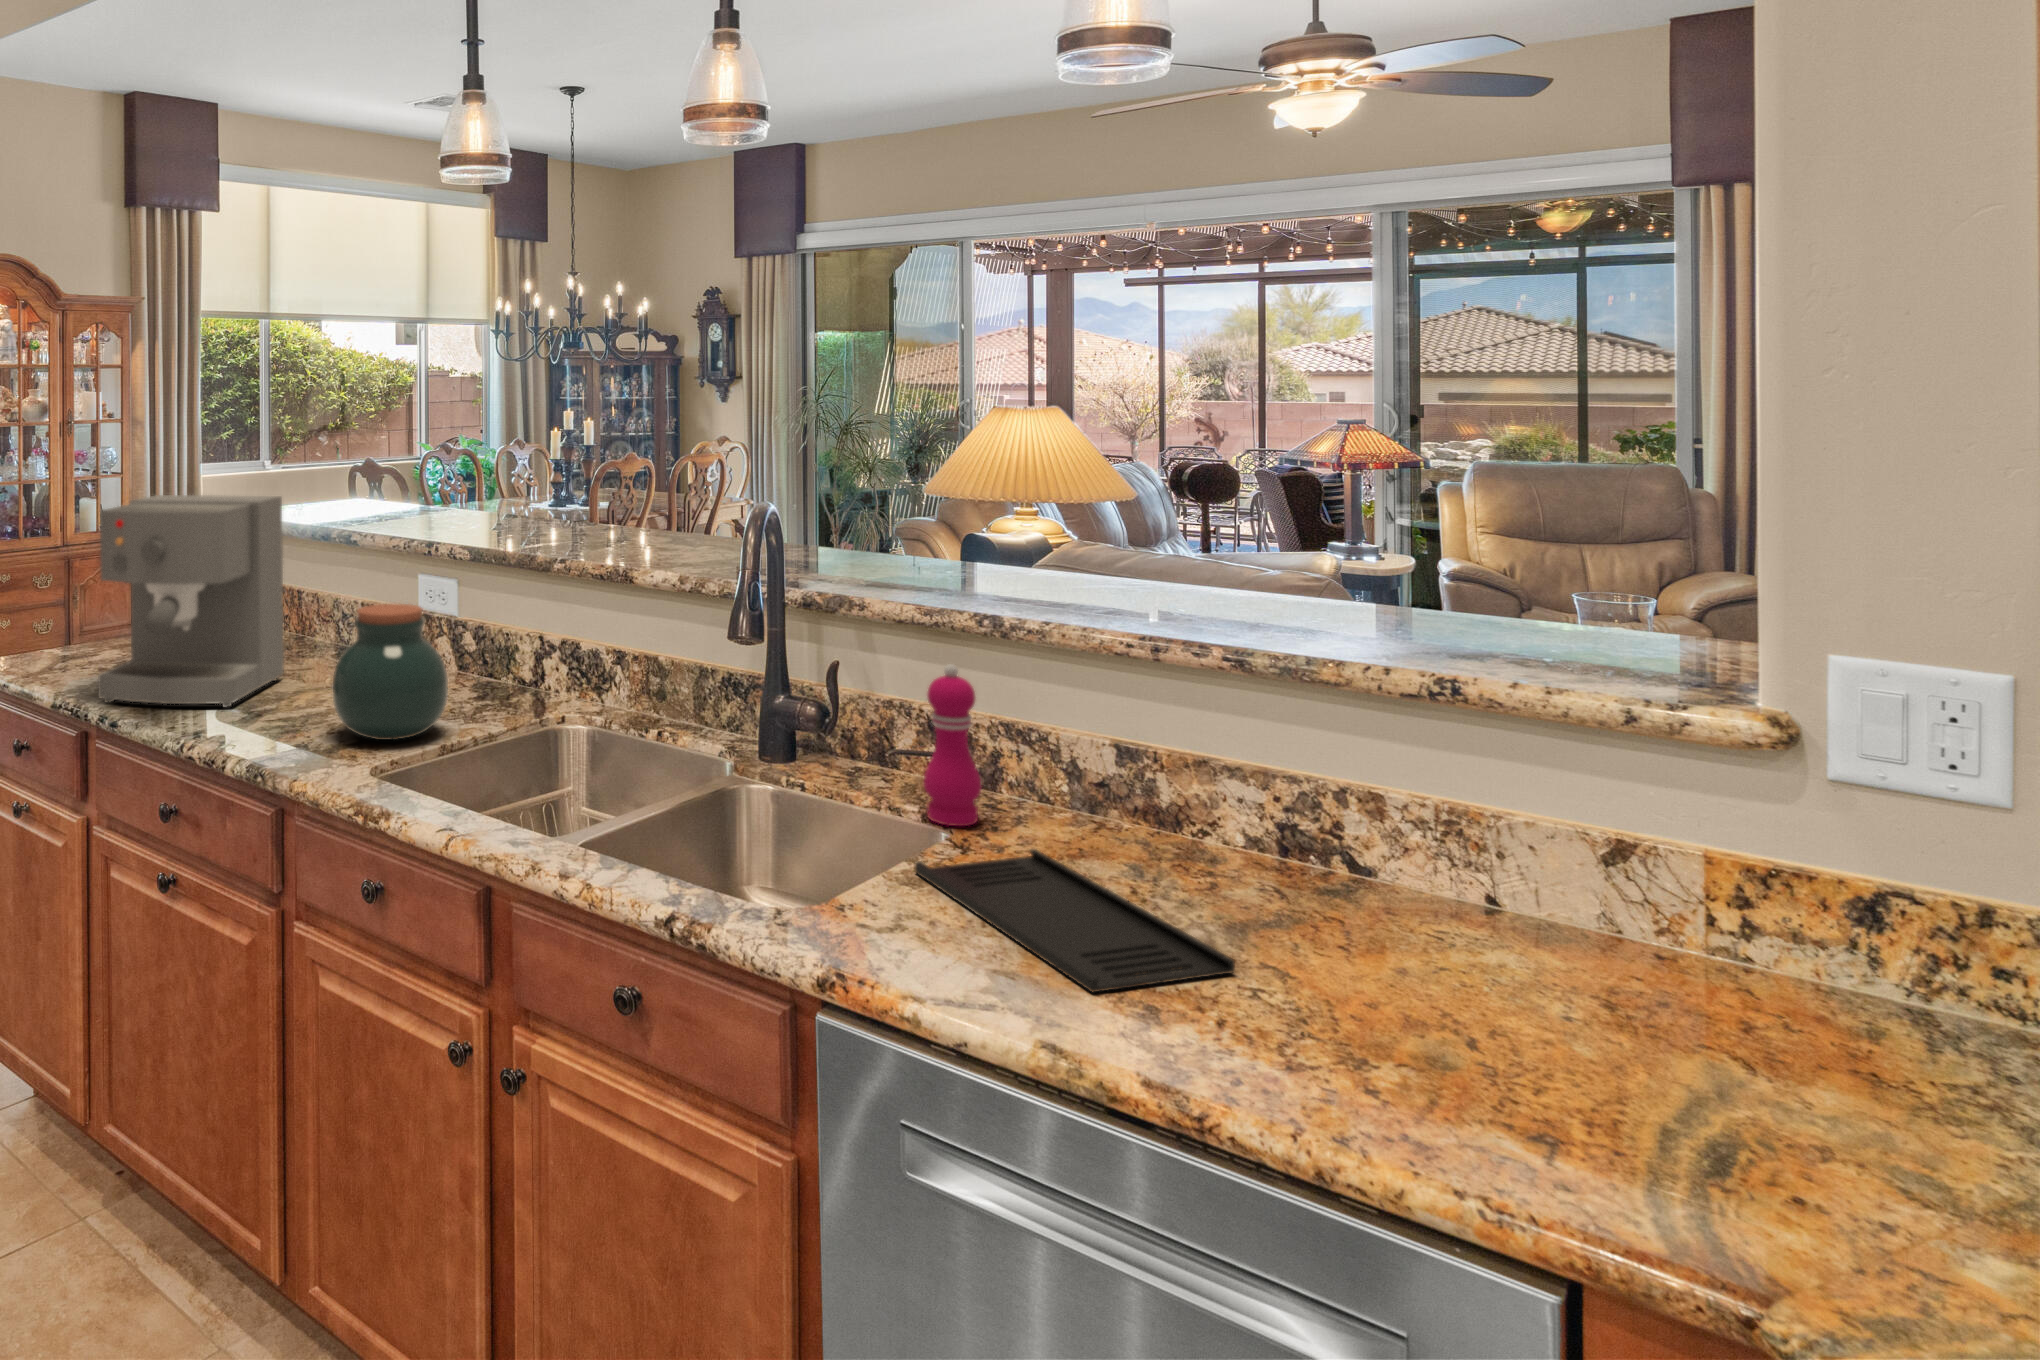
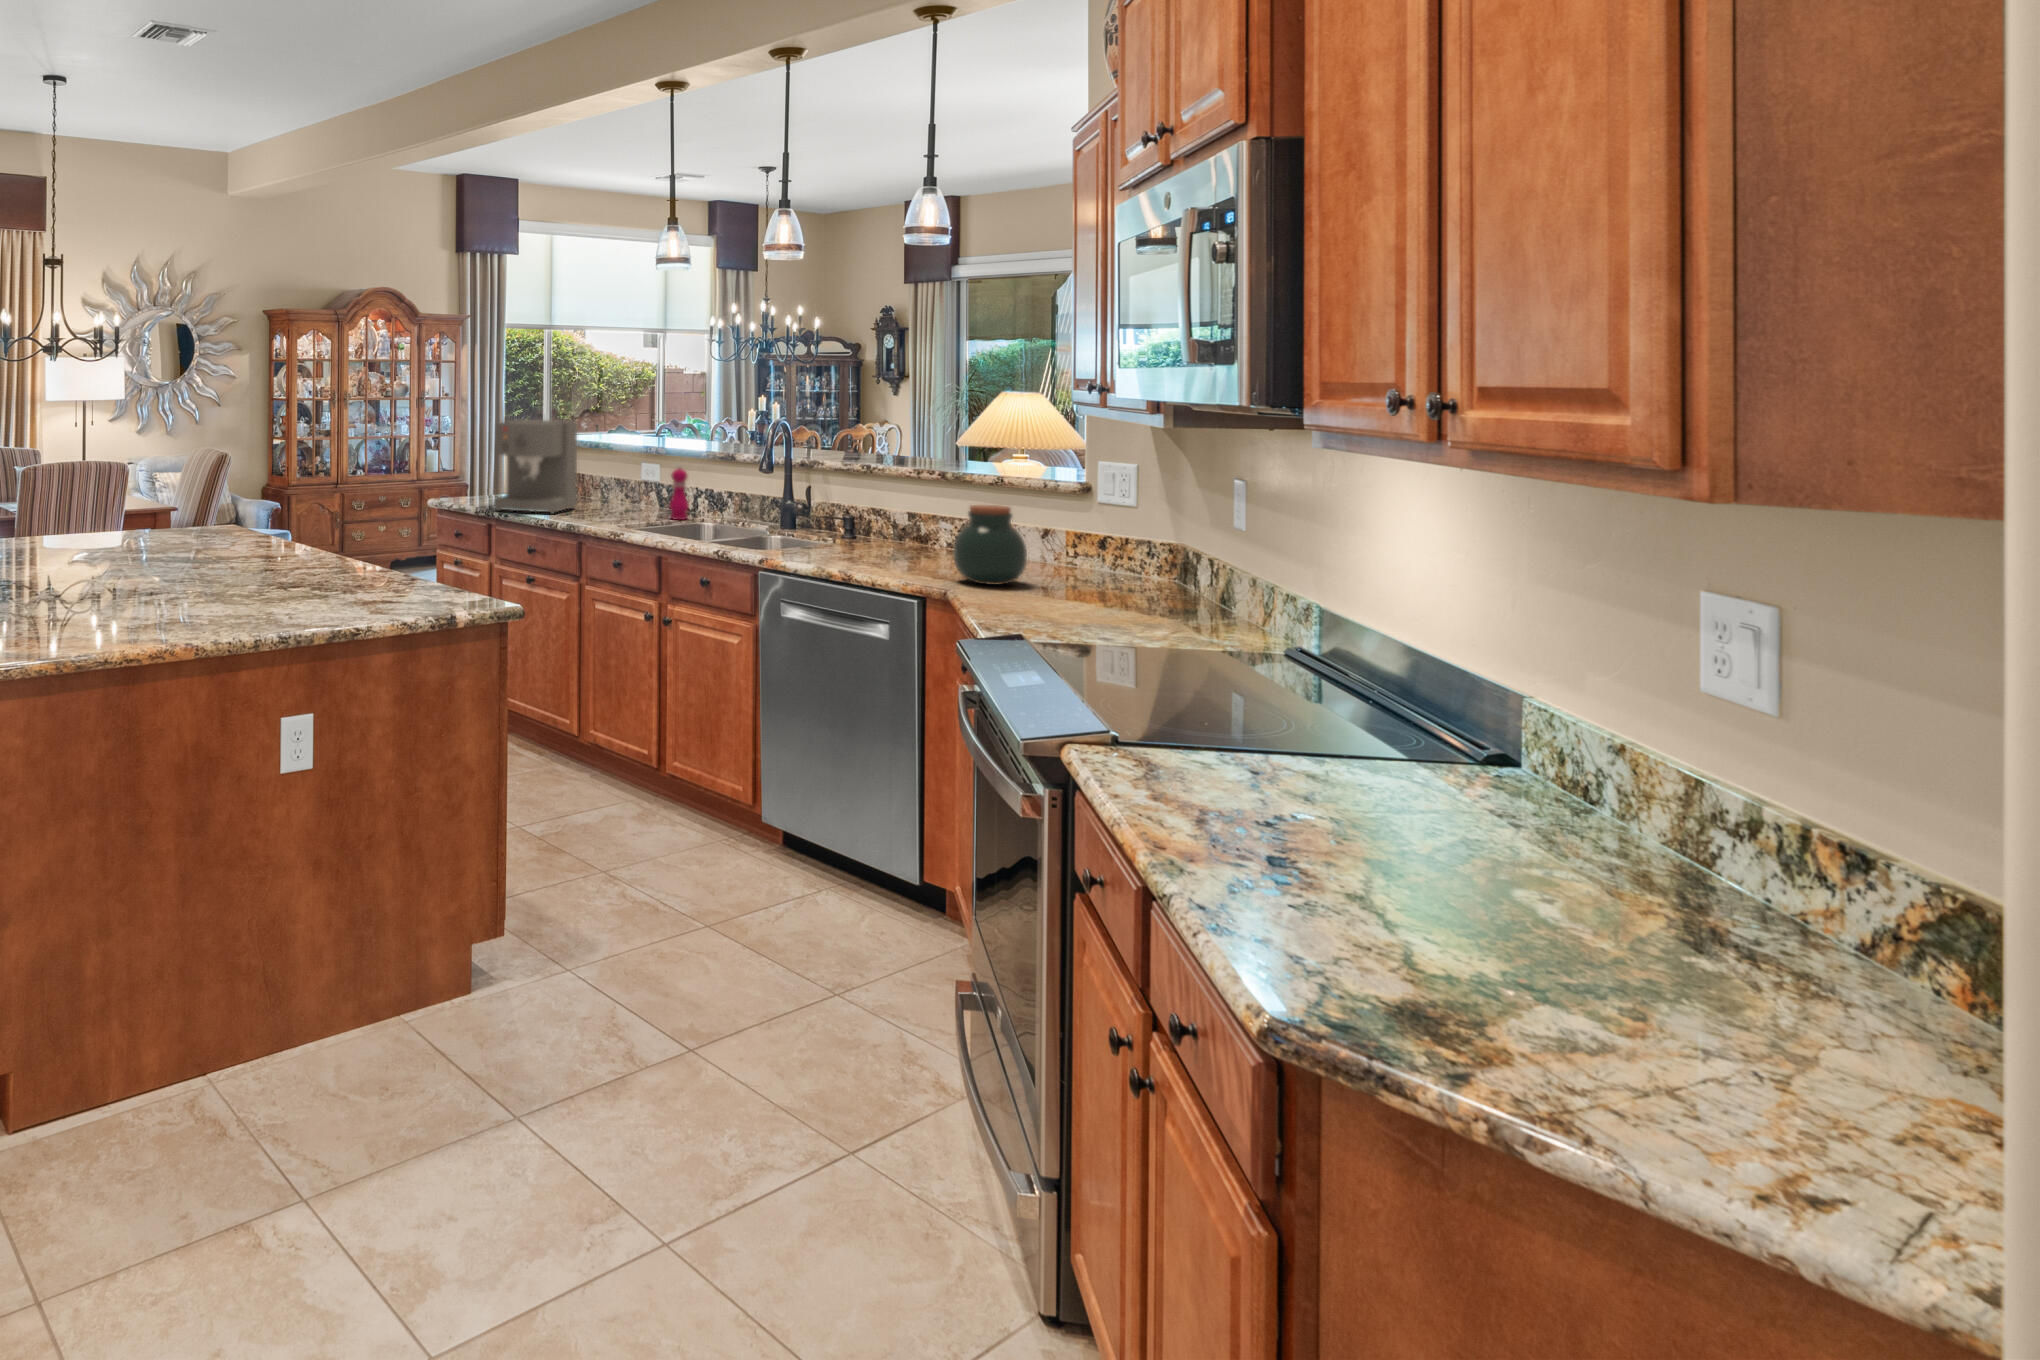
jar: present [333,604,448,740] -> present [953,505,1027,585]
pepper mill: present [924,664,982,826] -> present [670,466,689,520]
tray: present [915,849,1235,992] -> none [821,548,910,569]

